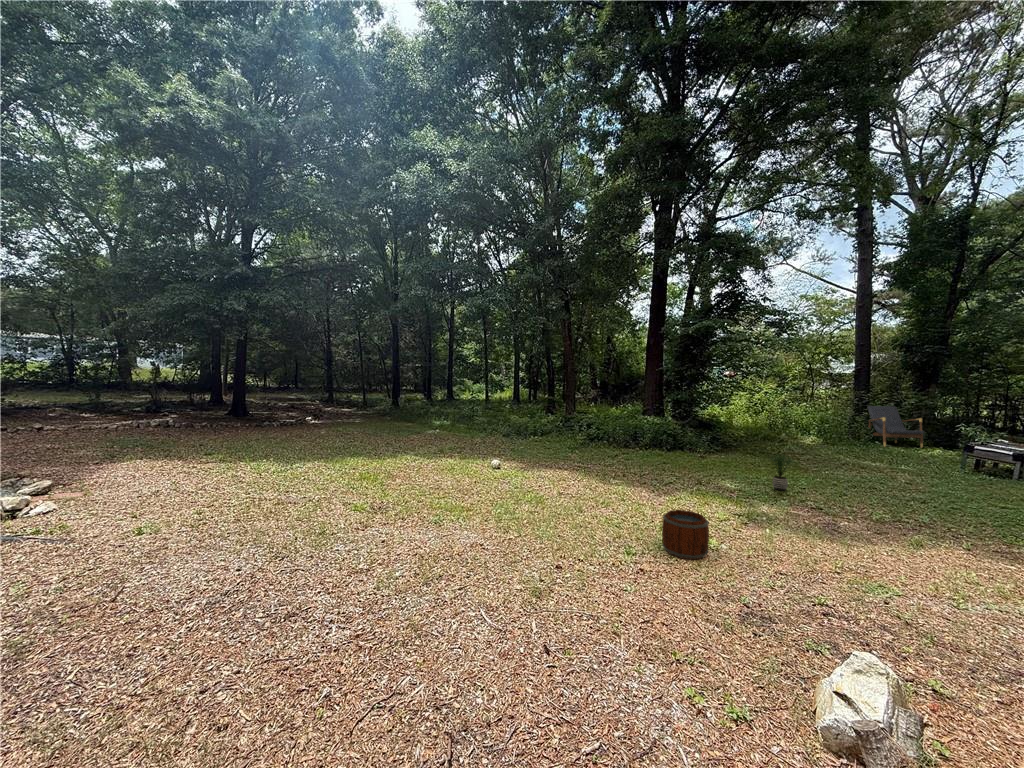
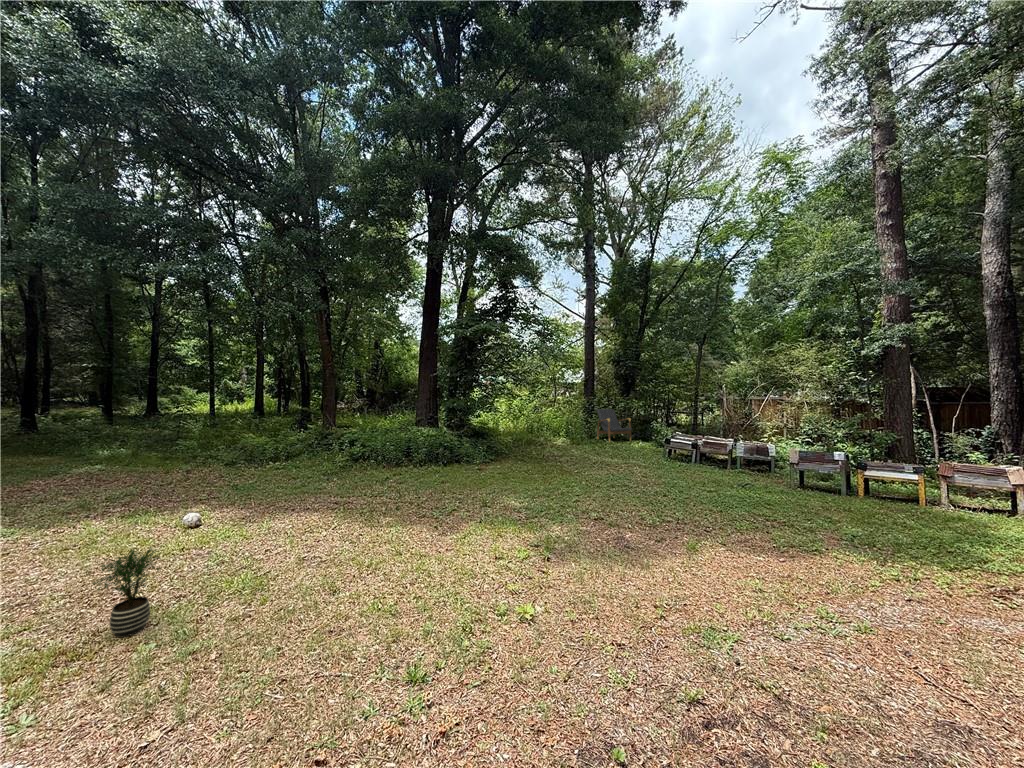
potted plant: present [770,455,794,491] -> present [93,547,159,637]
bucket: present [662,510,709,560] -> none [466,573,527,655]

